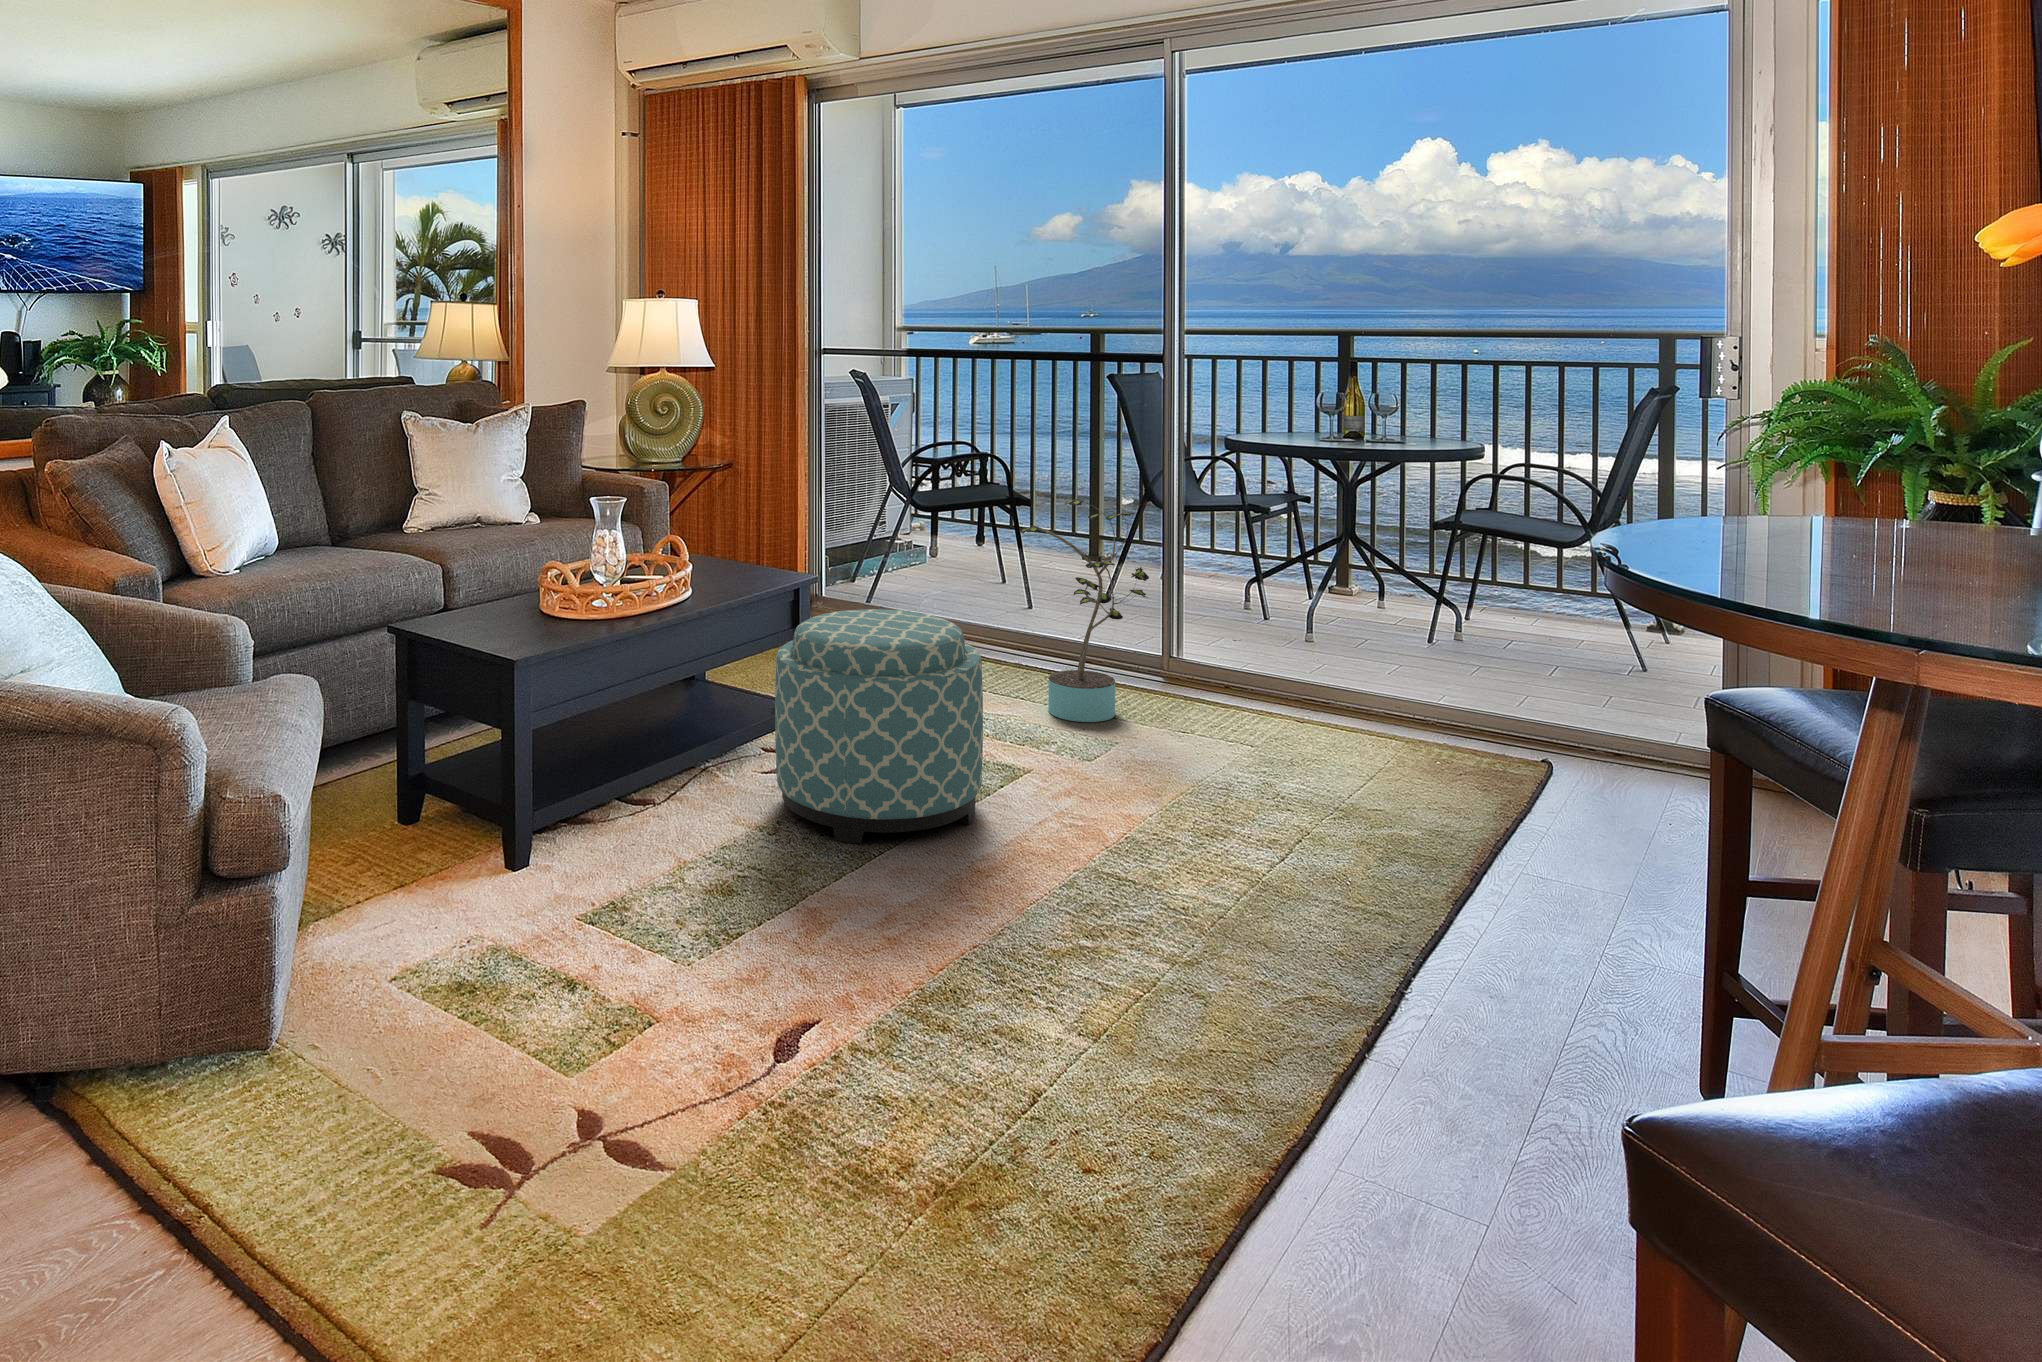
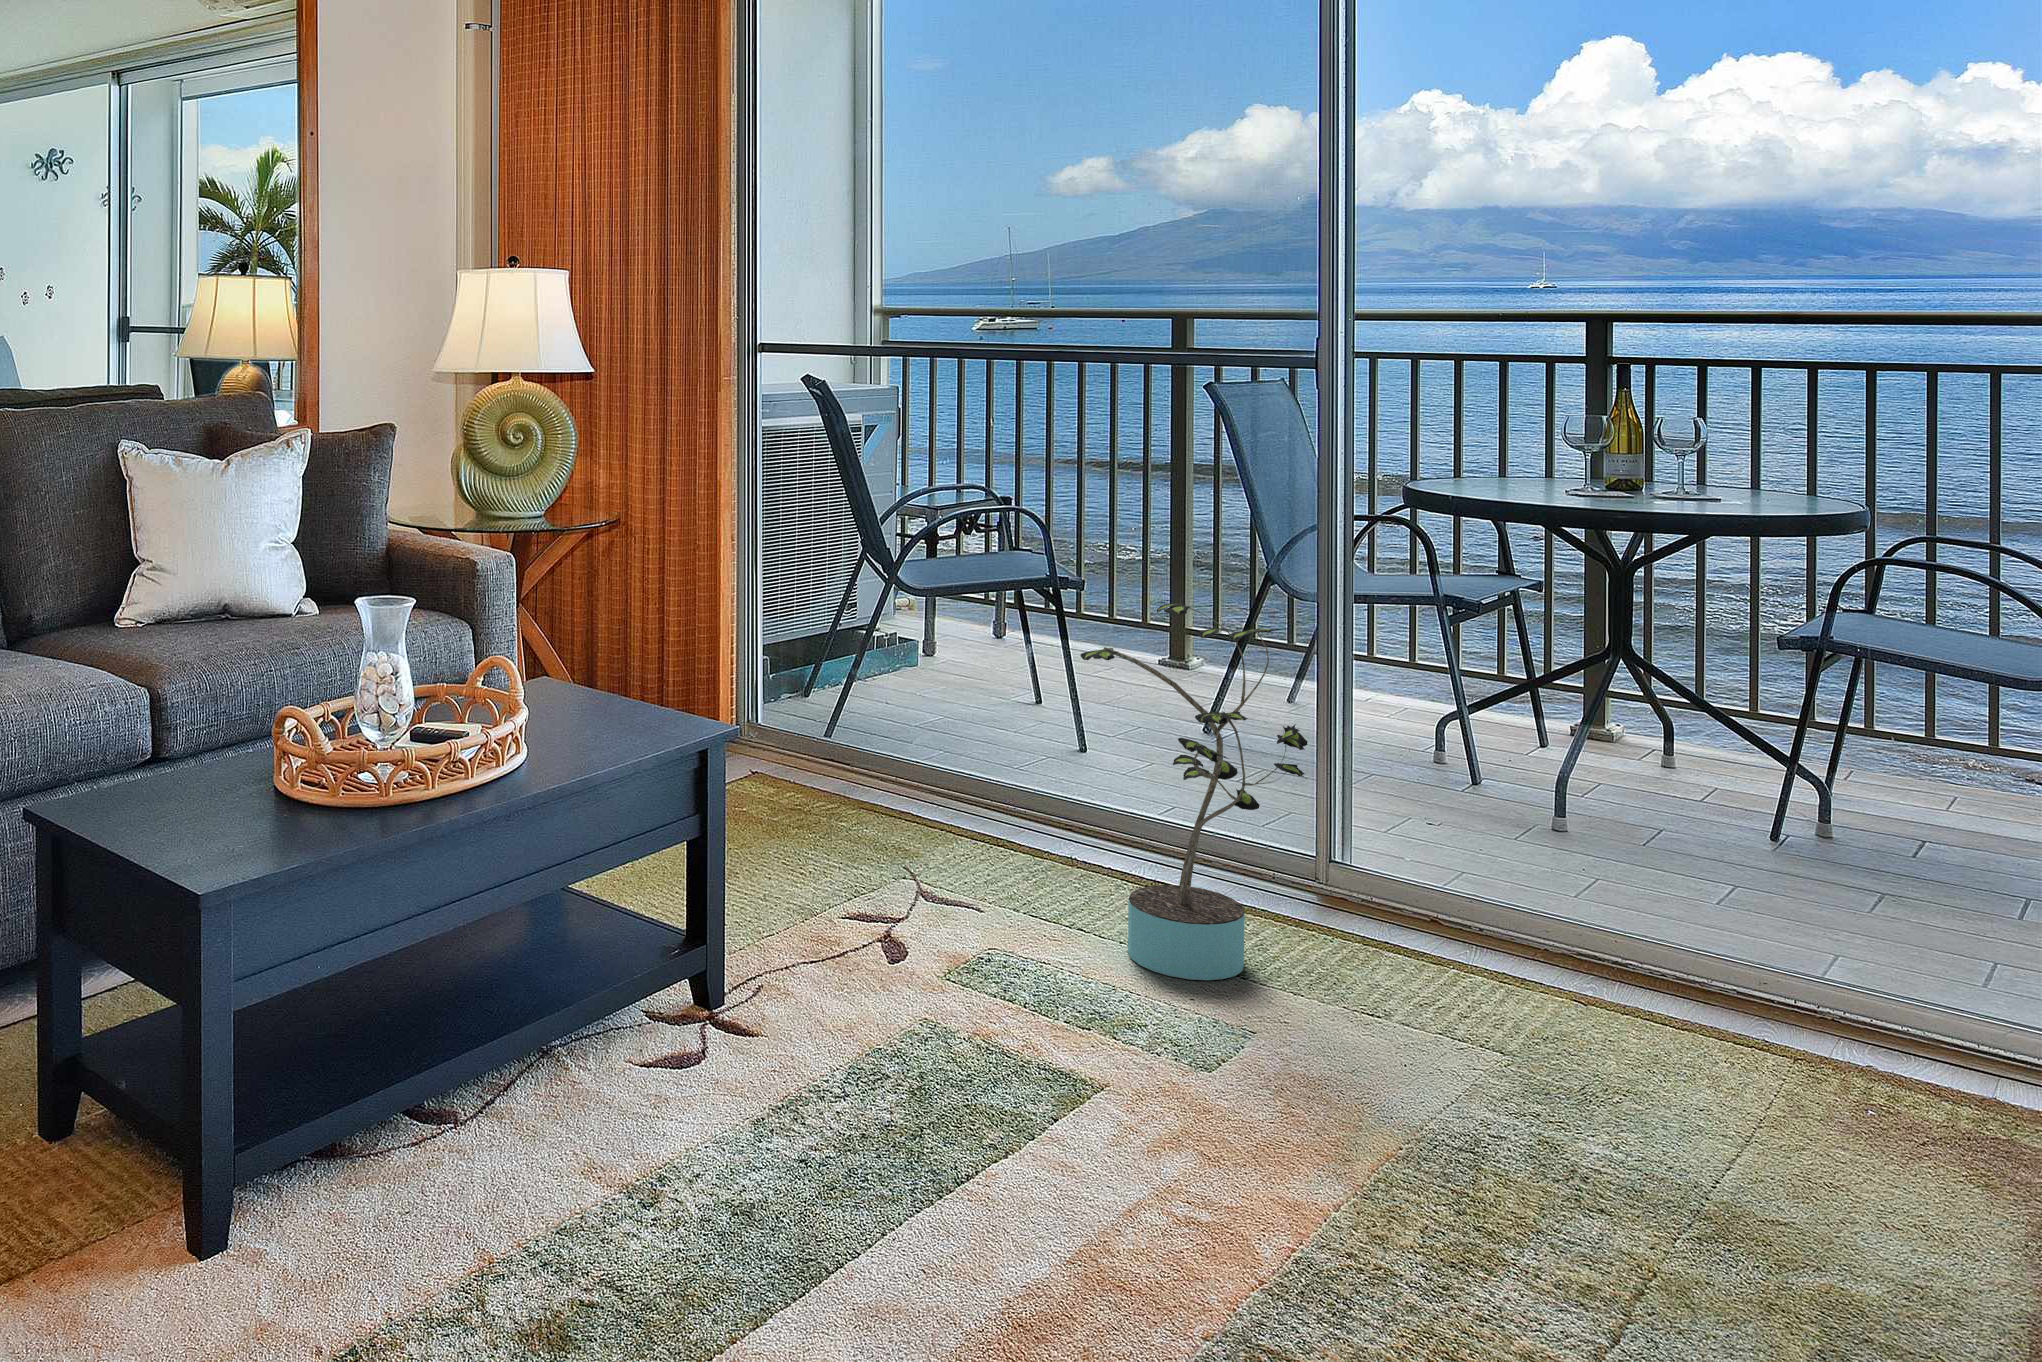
ottoman: present [775,609,983,844] -> none [662,800,1023,1231]

